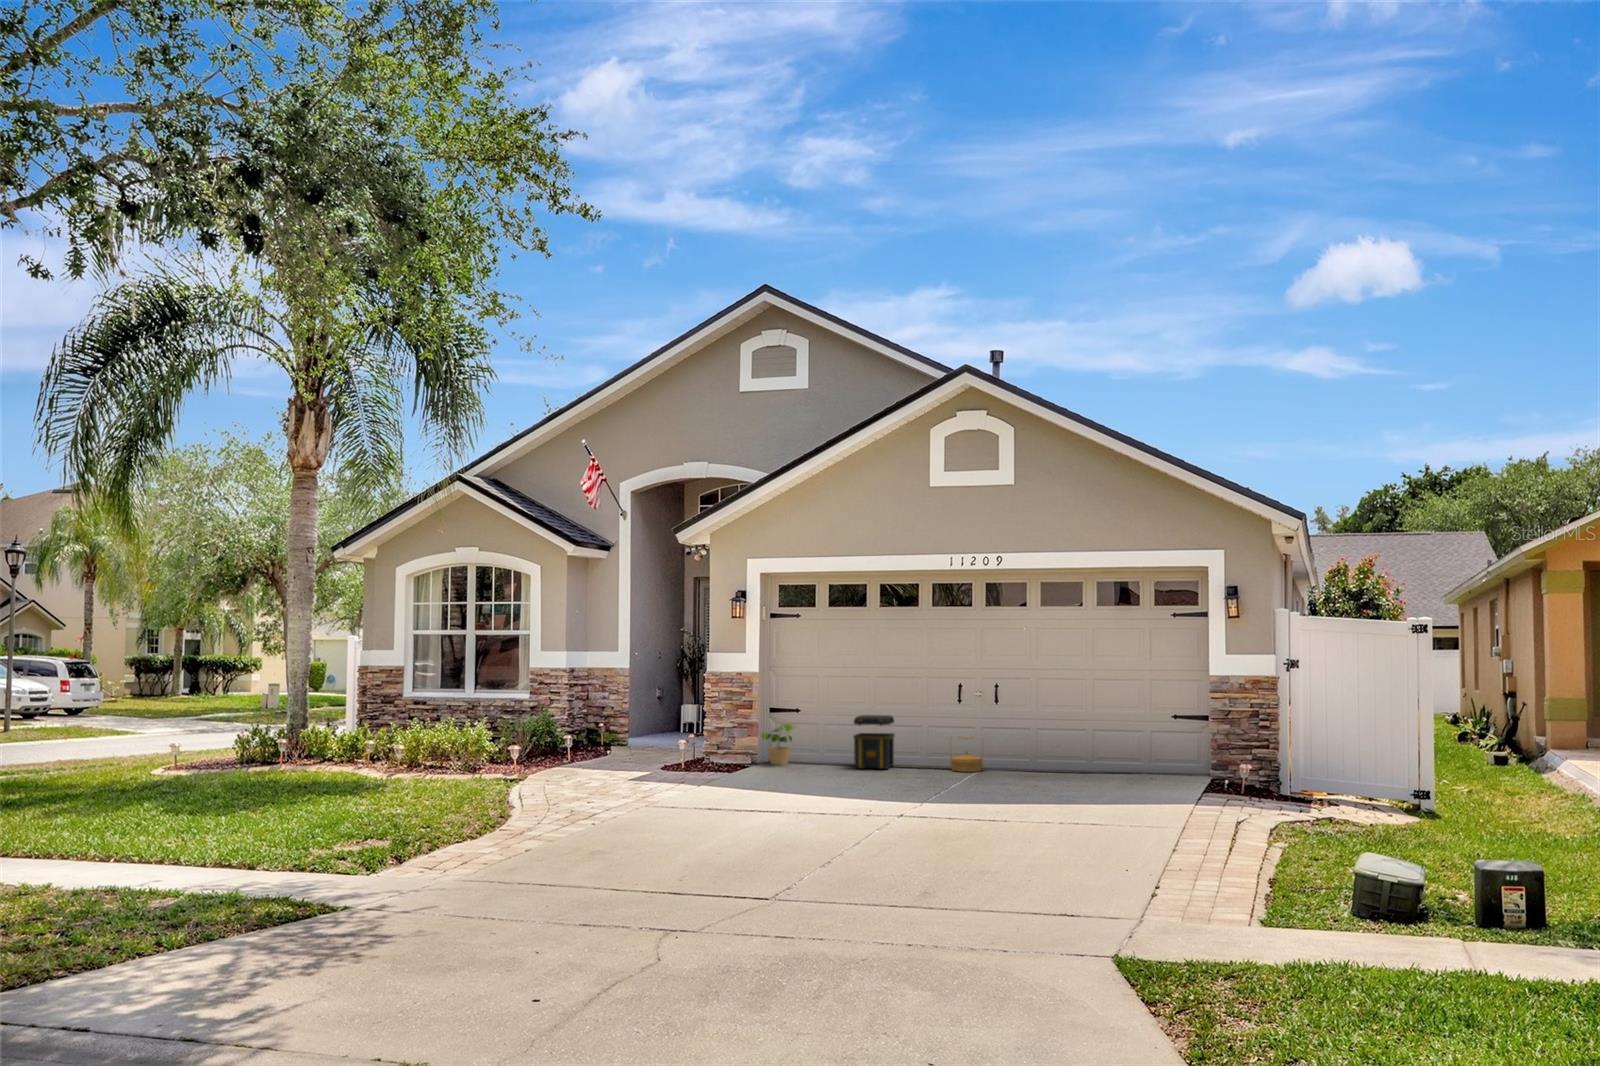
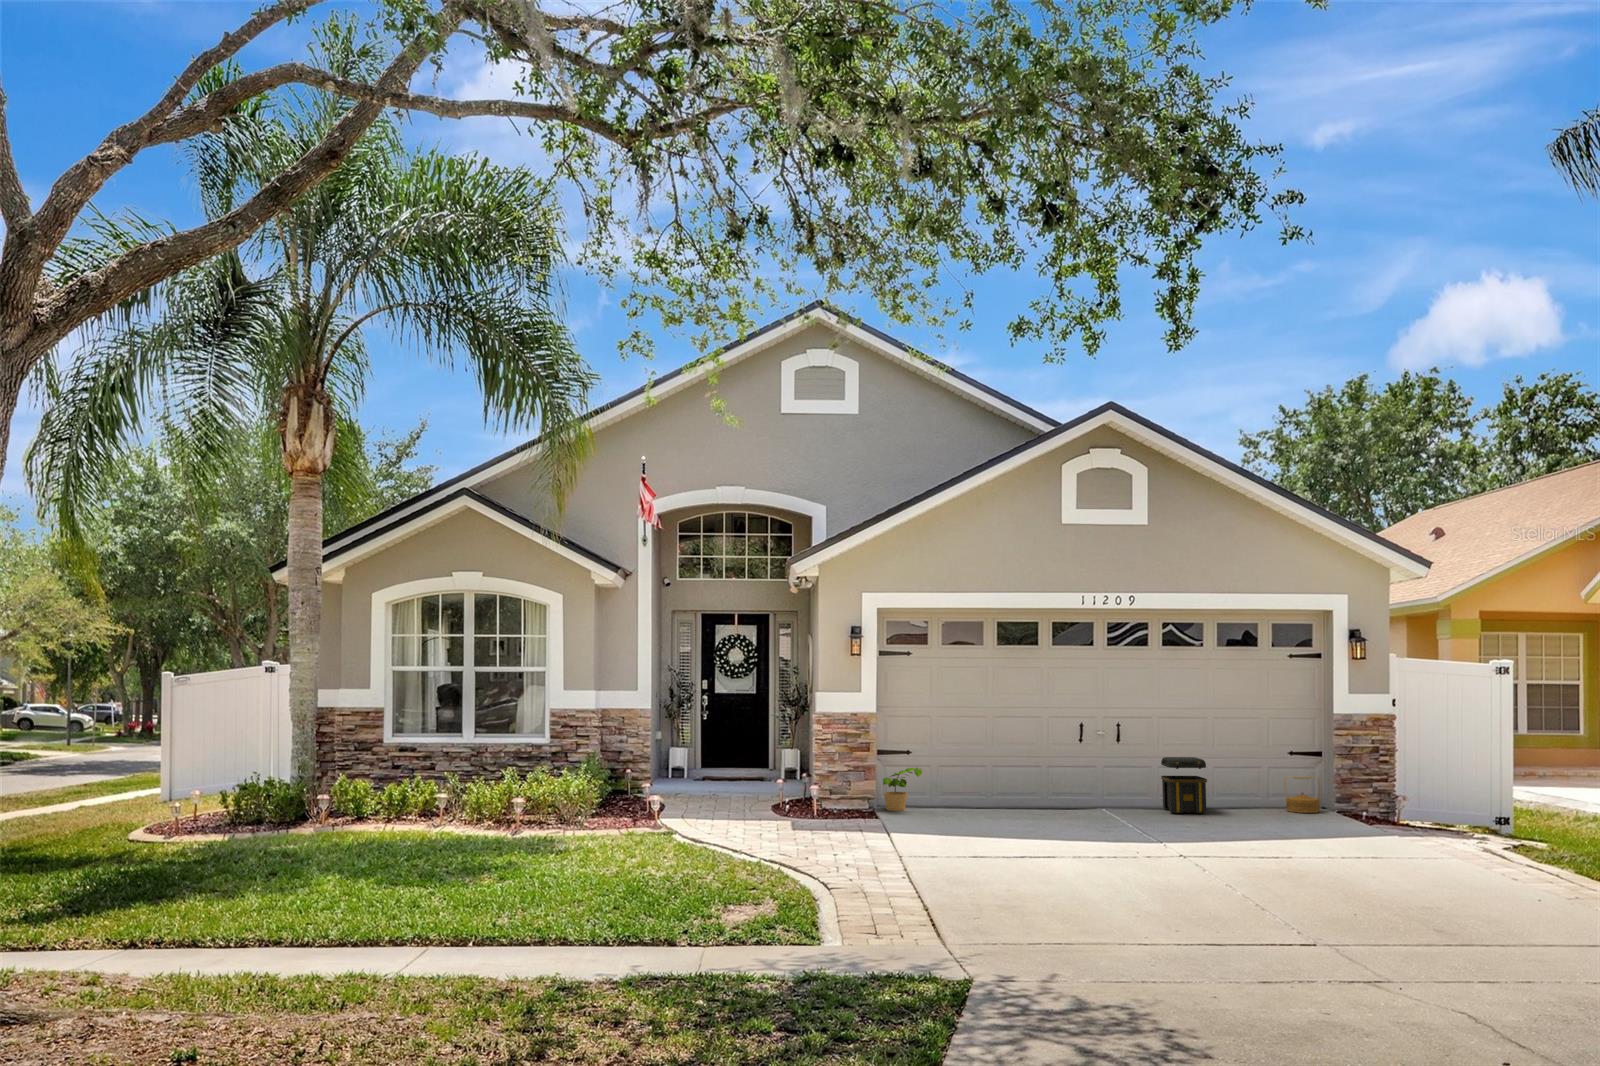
toolbox: present [853,715,895,769] -> present [1161,757,1207,813]
woven basket: present [949,736,984,772] -> present [1284,776,1320,813]

